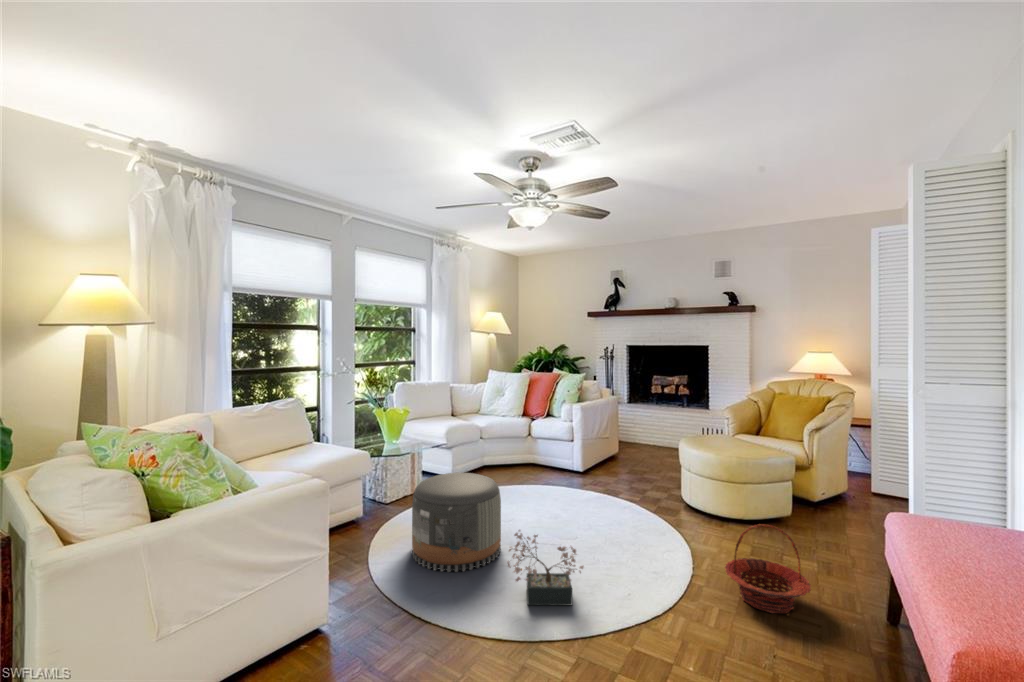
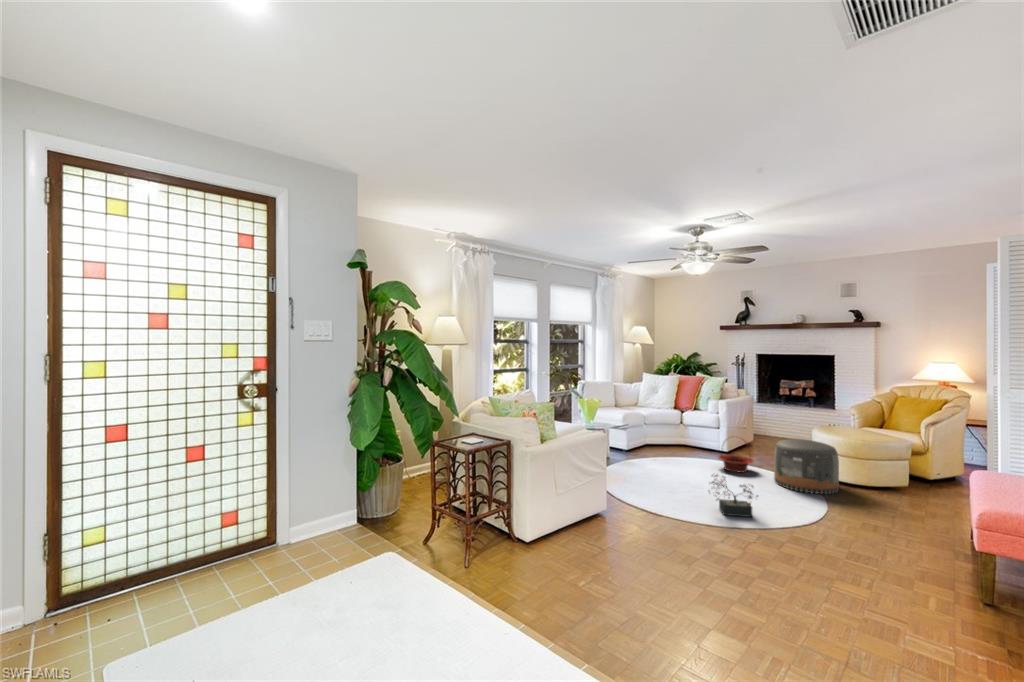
pouf: present [412,473,501,572] -> present [774,439,839,494]
basket: present [725,524,811,613] -> present [718,455,754,472]

